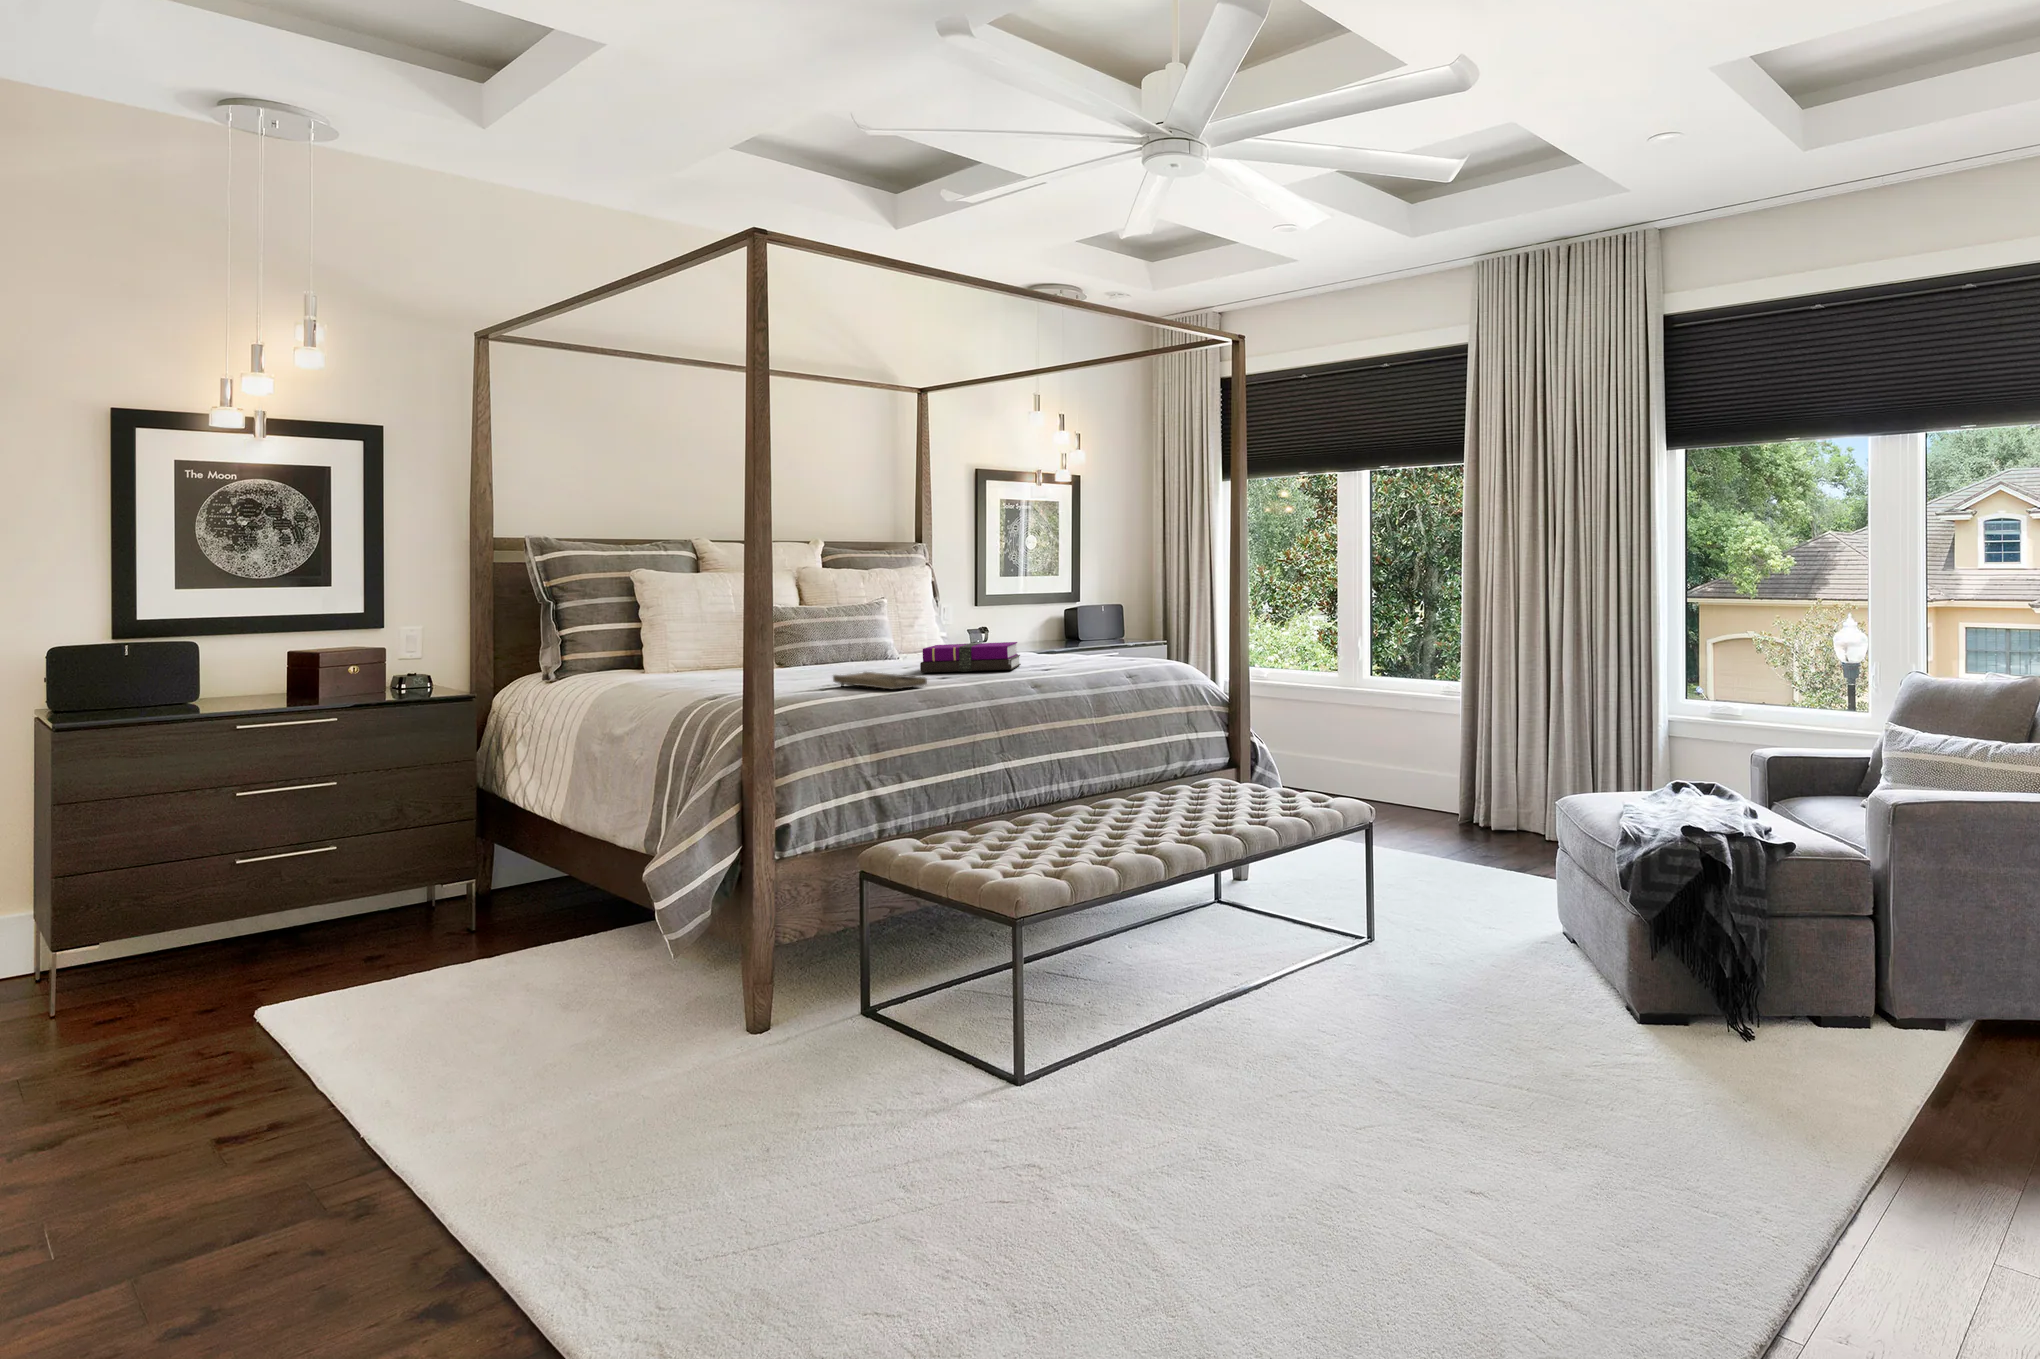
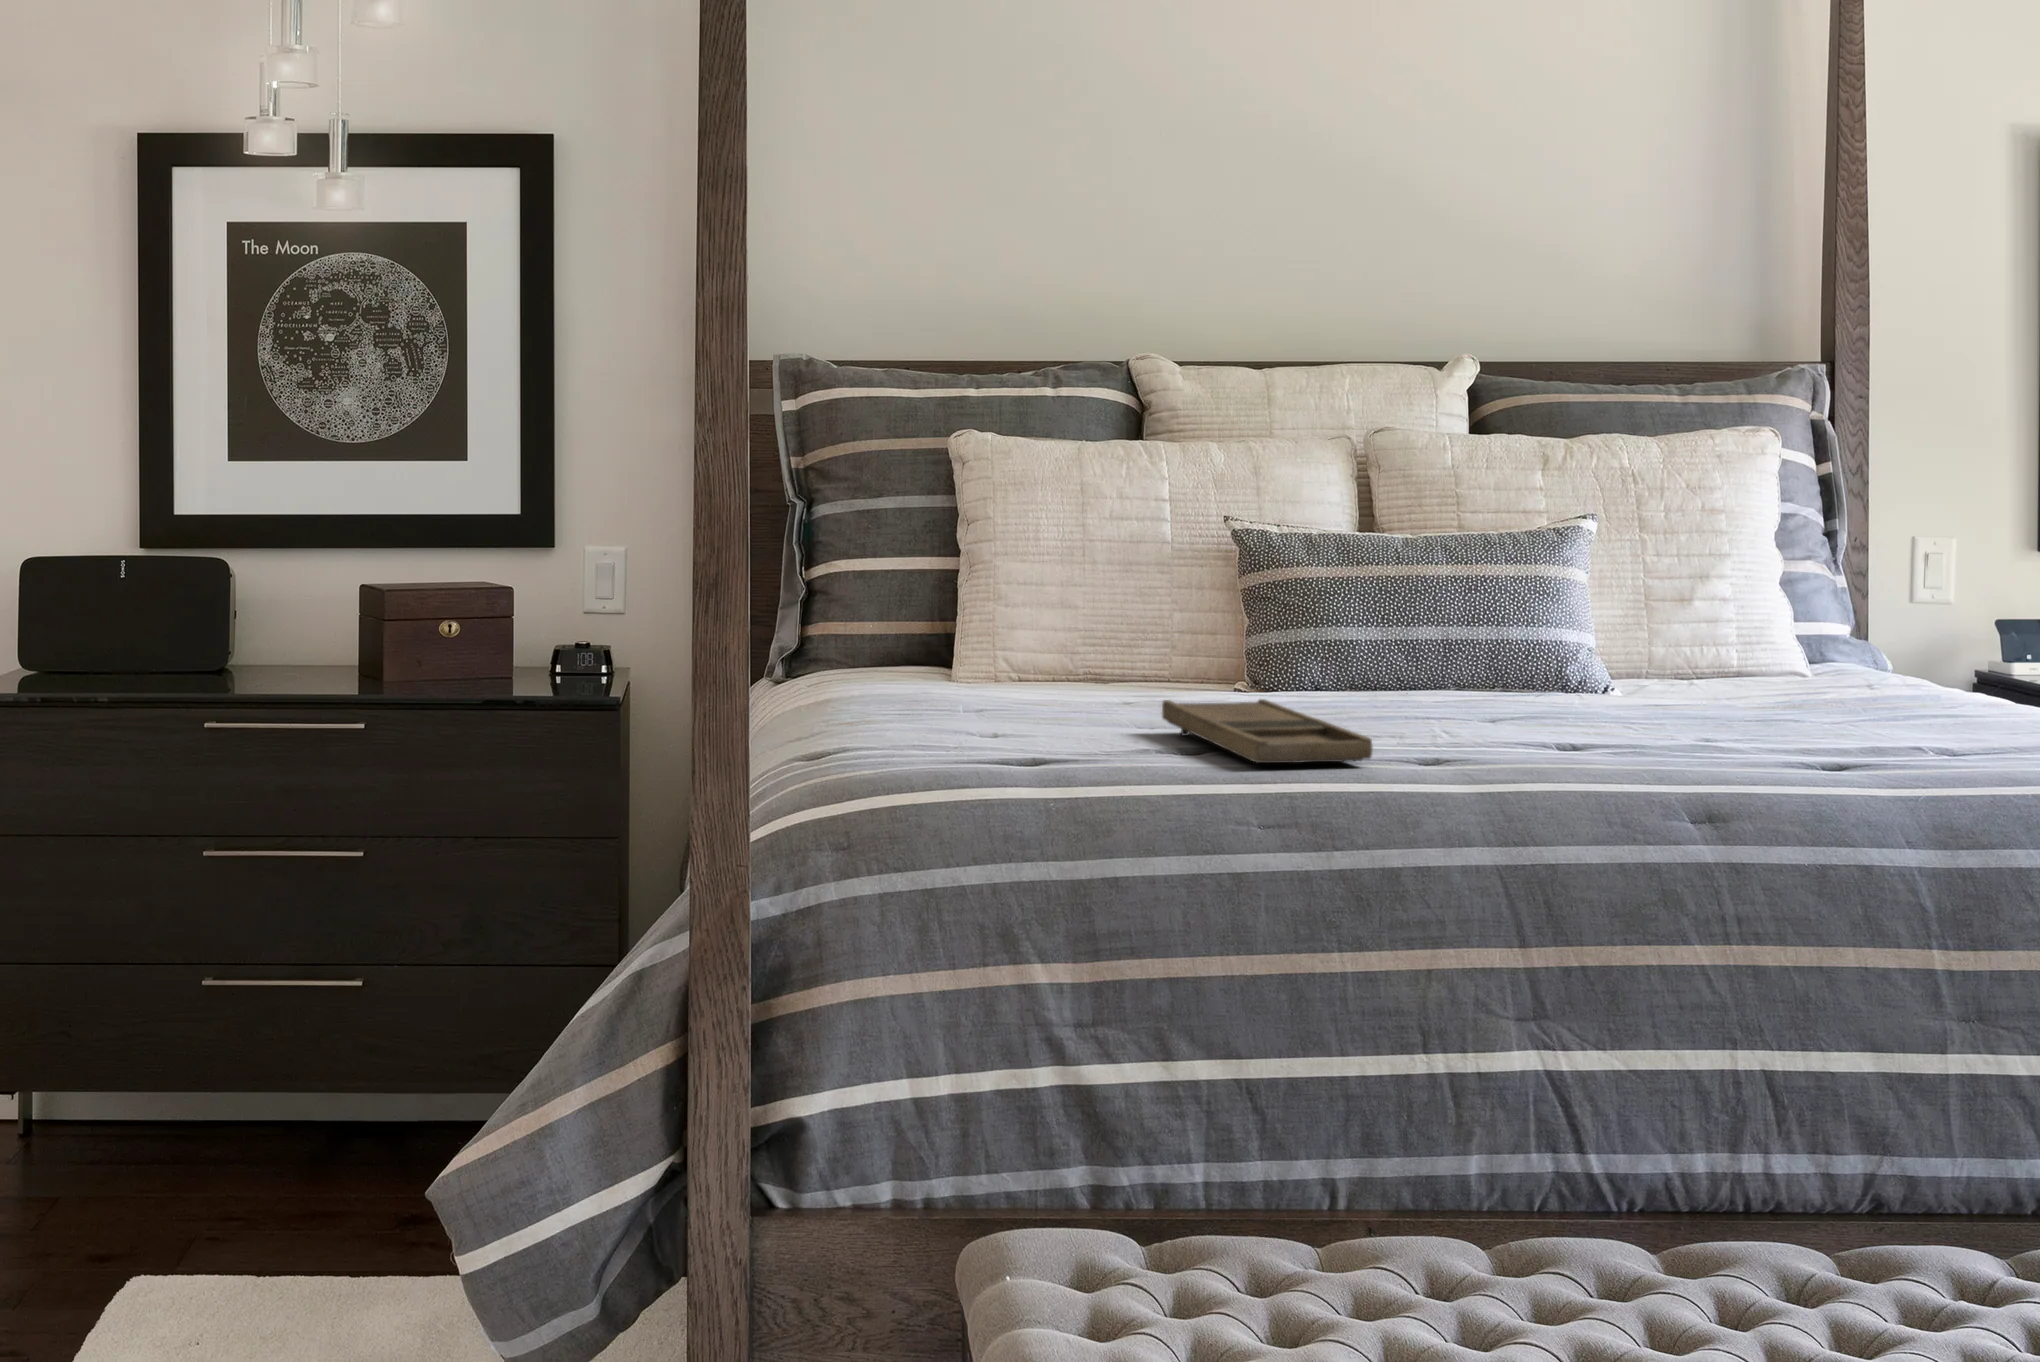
notebook: present [920,642,1021,673] -> none [1460,642,1790,736]

